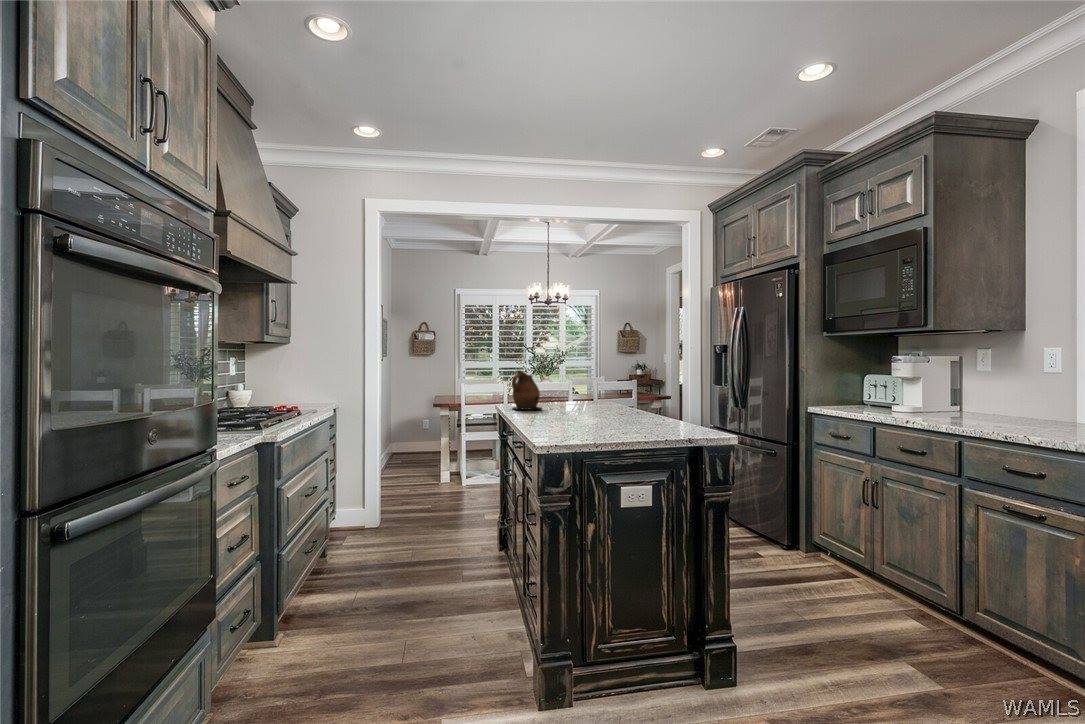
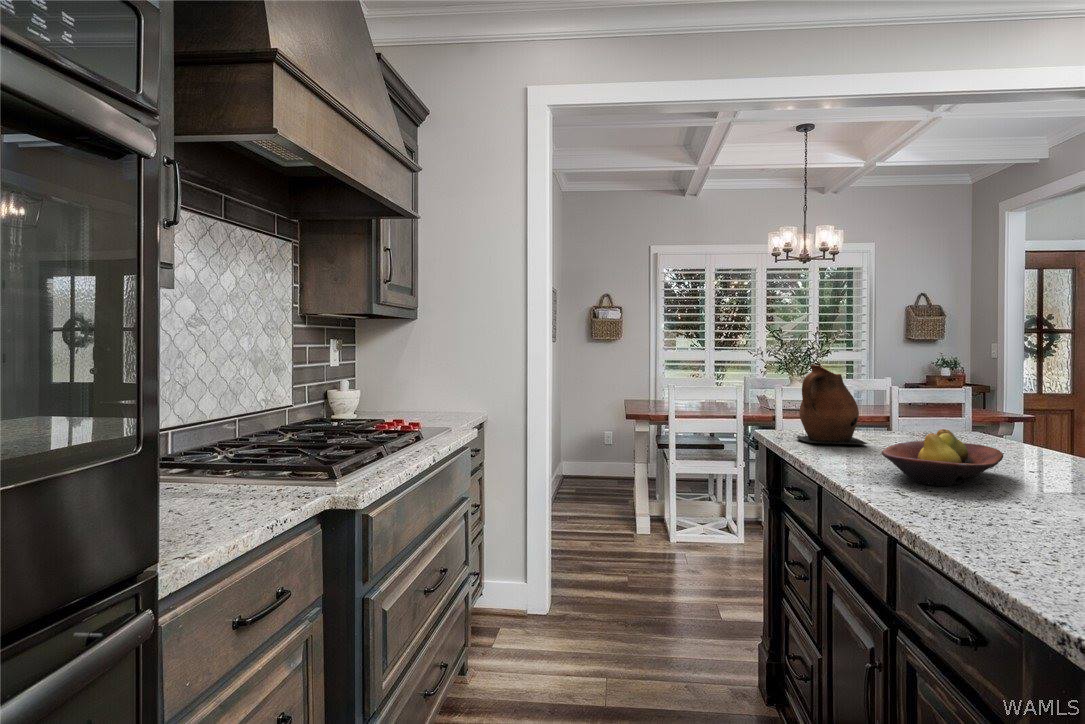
fruit bowl: none [531,398,582,421] -> present [882,429,1003,486]

